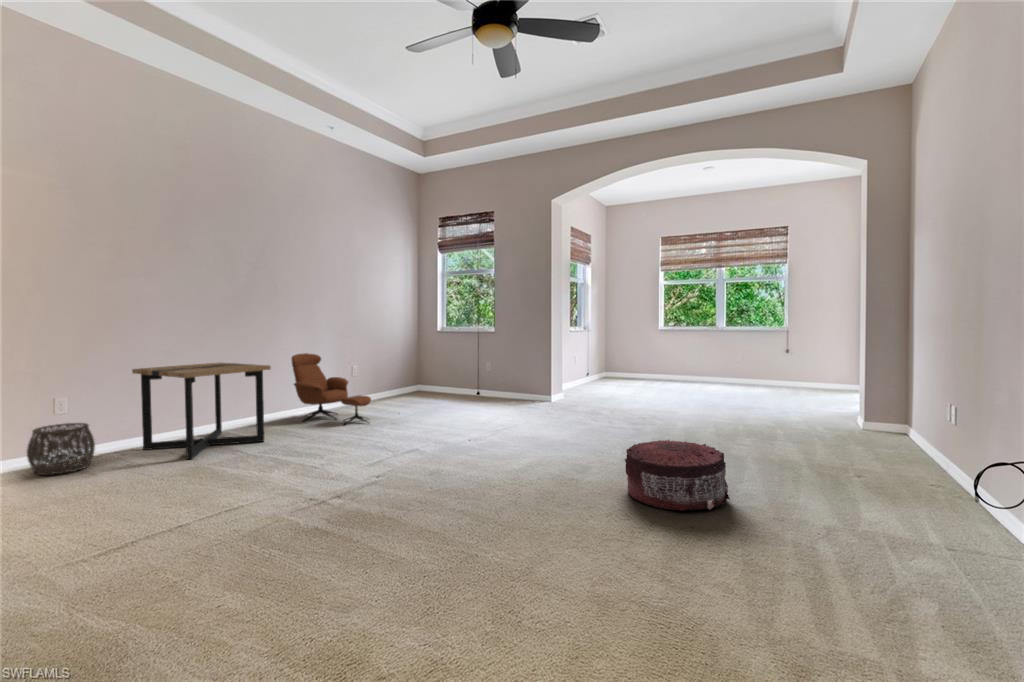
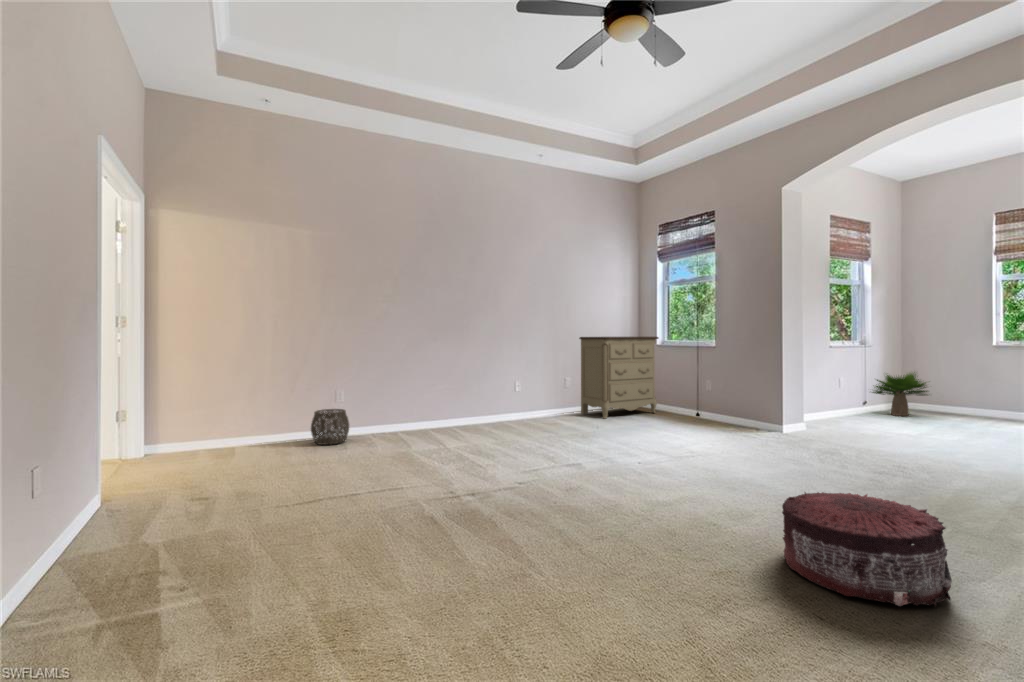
dresser: none [368,323,443,404] -> present [579,337,658,418]
potted plant: none [590,348,631,383] -> present [872,372,927,416]
lounge chair: present [291,353,371,424] -> none [501,364,564,434]
side table: present [132,363,271,459] -> none [379,369,470,446]

